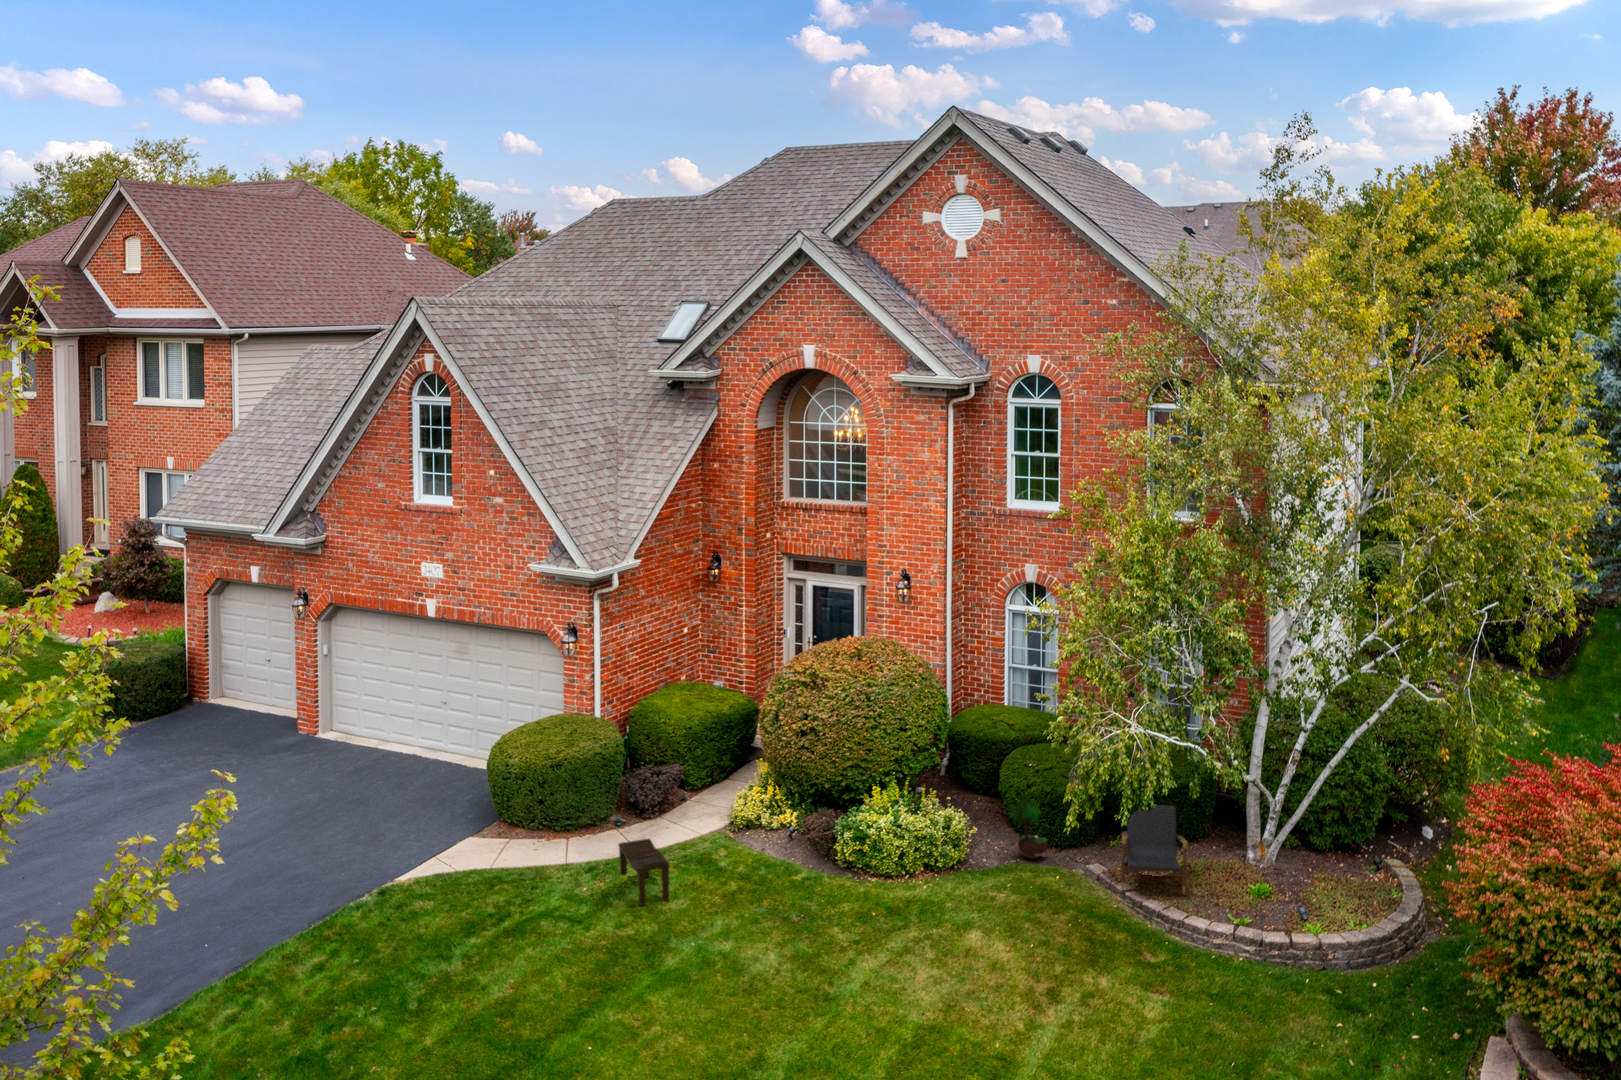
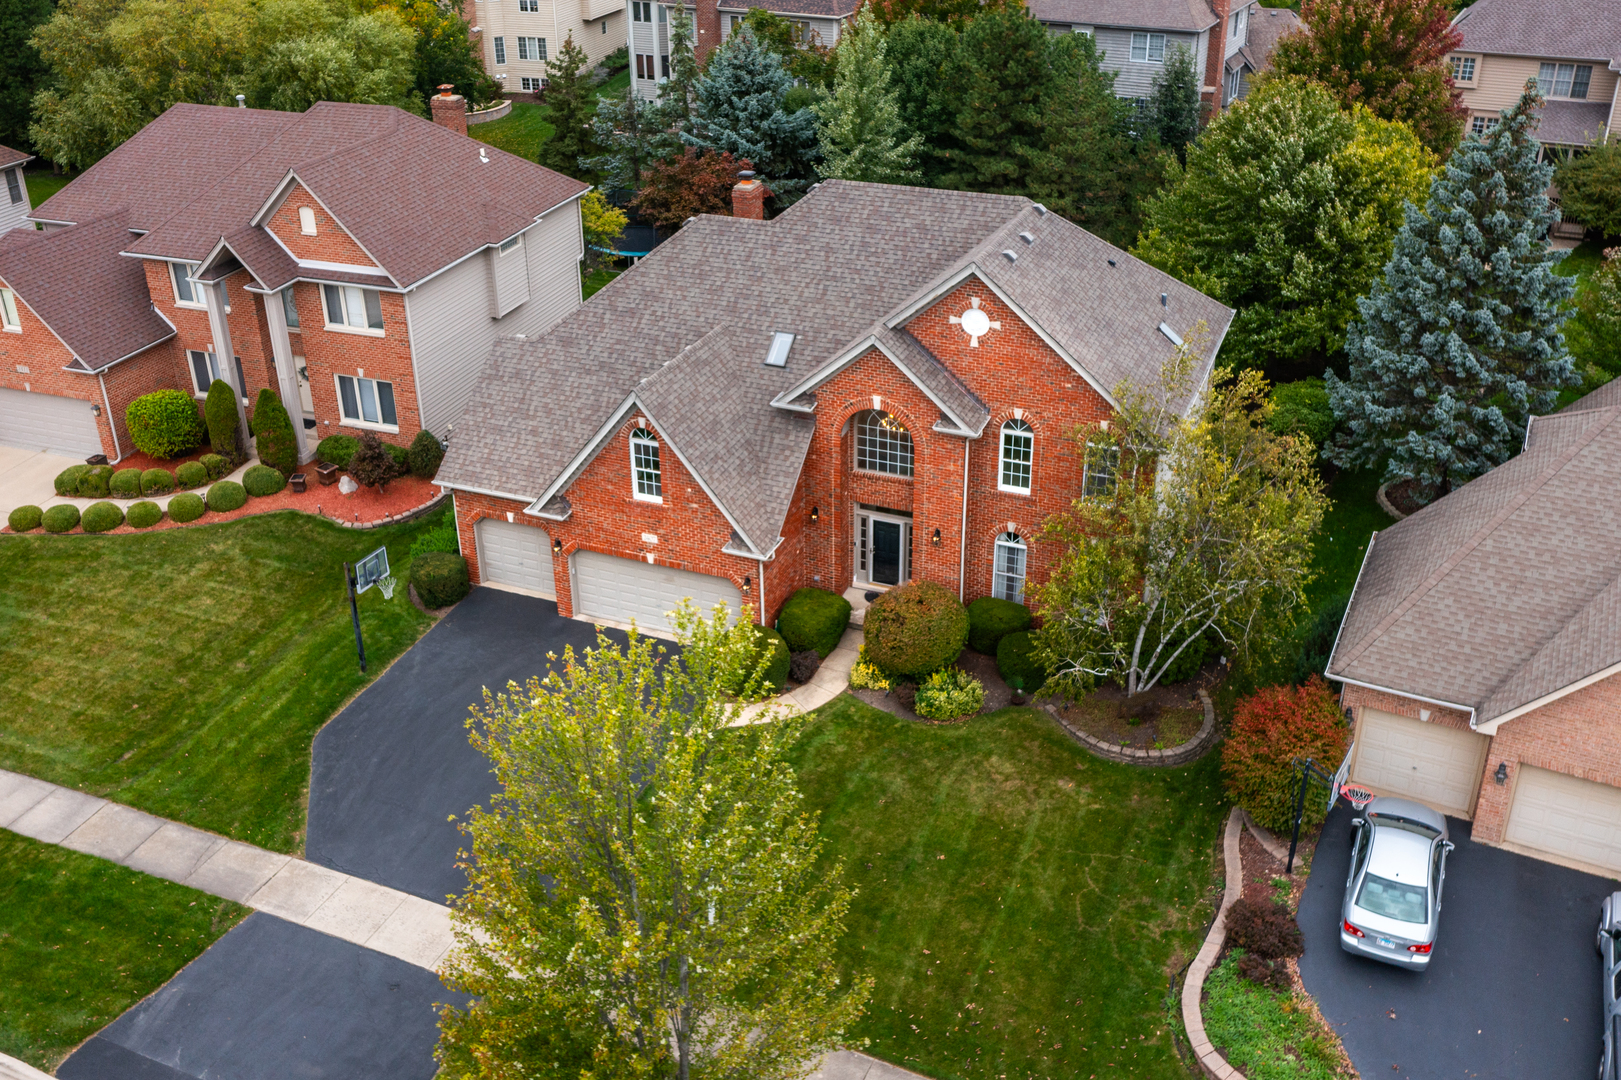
lounge chair: present [1121,805,1188,894] -> none [1066,679,1100,726]
bench: present [618,839,669,906] -> present [1117,690,1157,724]

